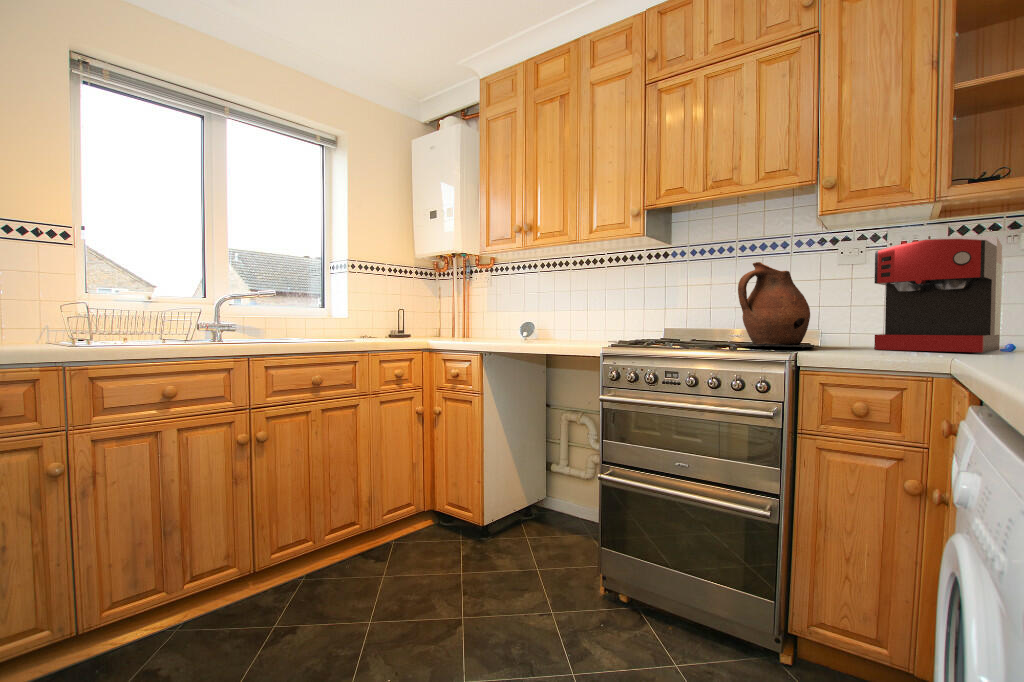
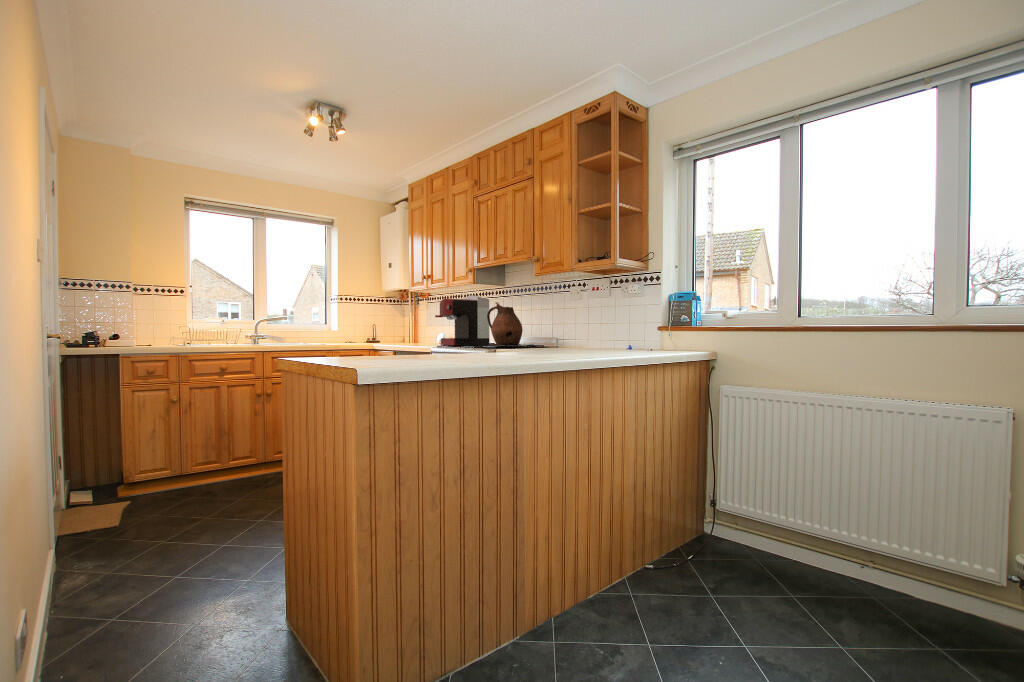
coffee maker: present [874,236,1002,352] -> present [435,295,489,345]

